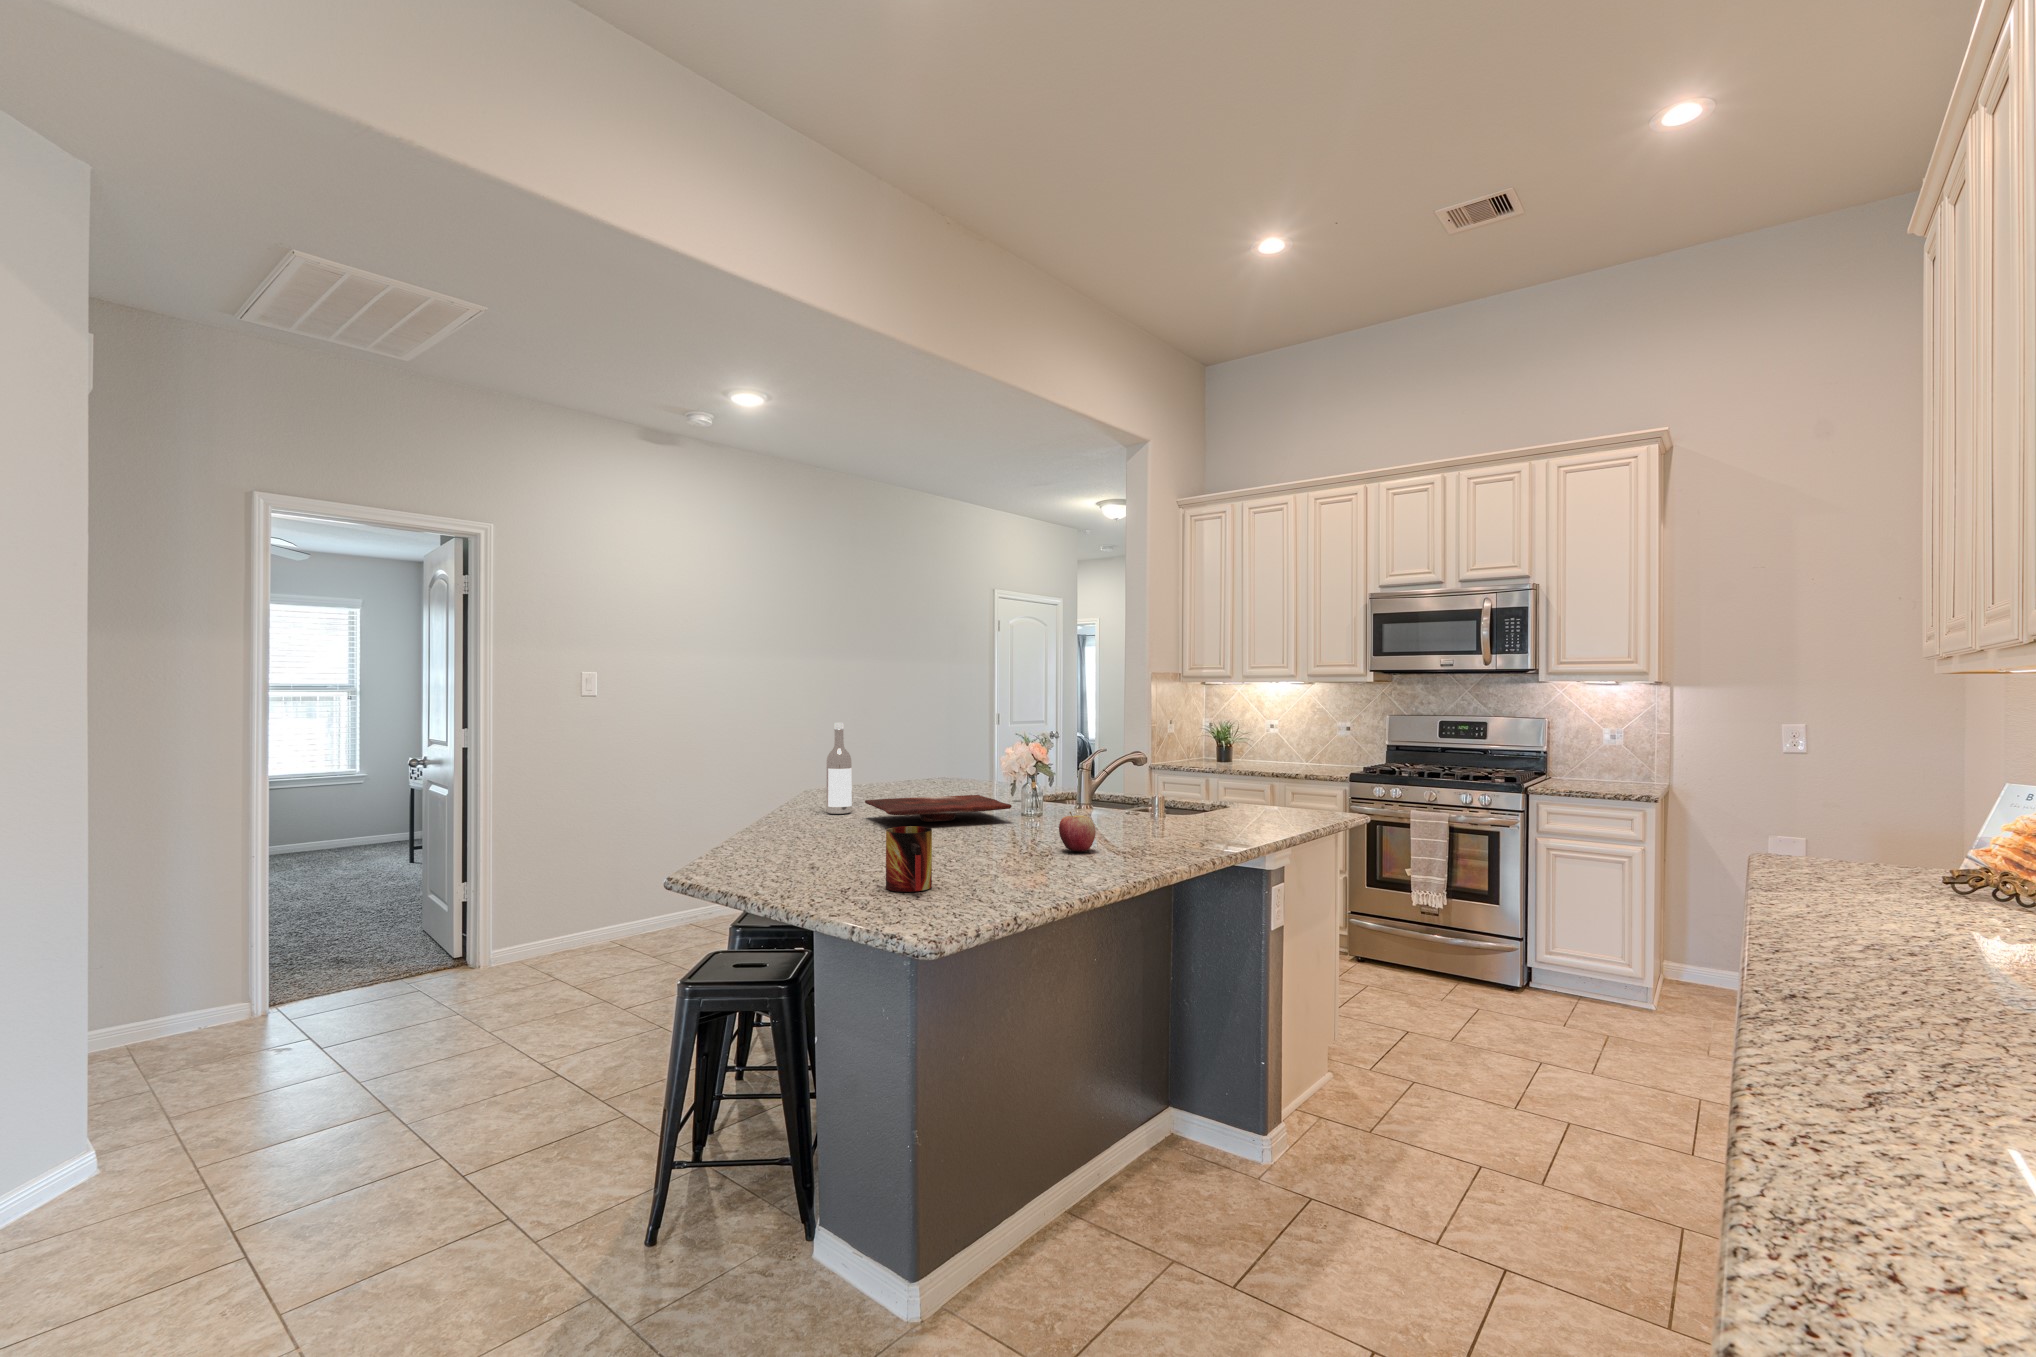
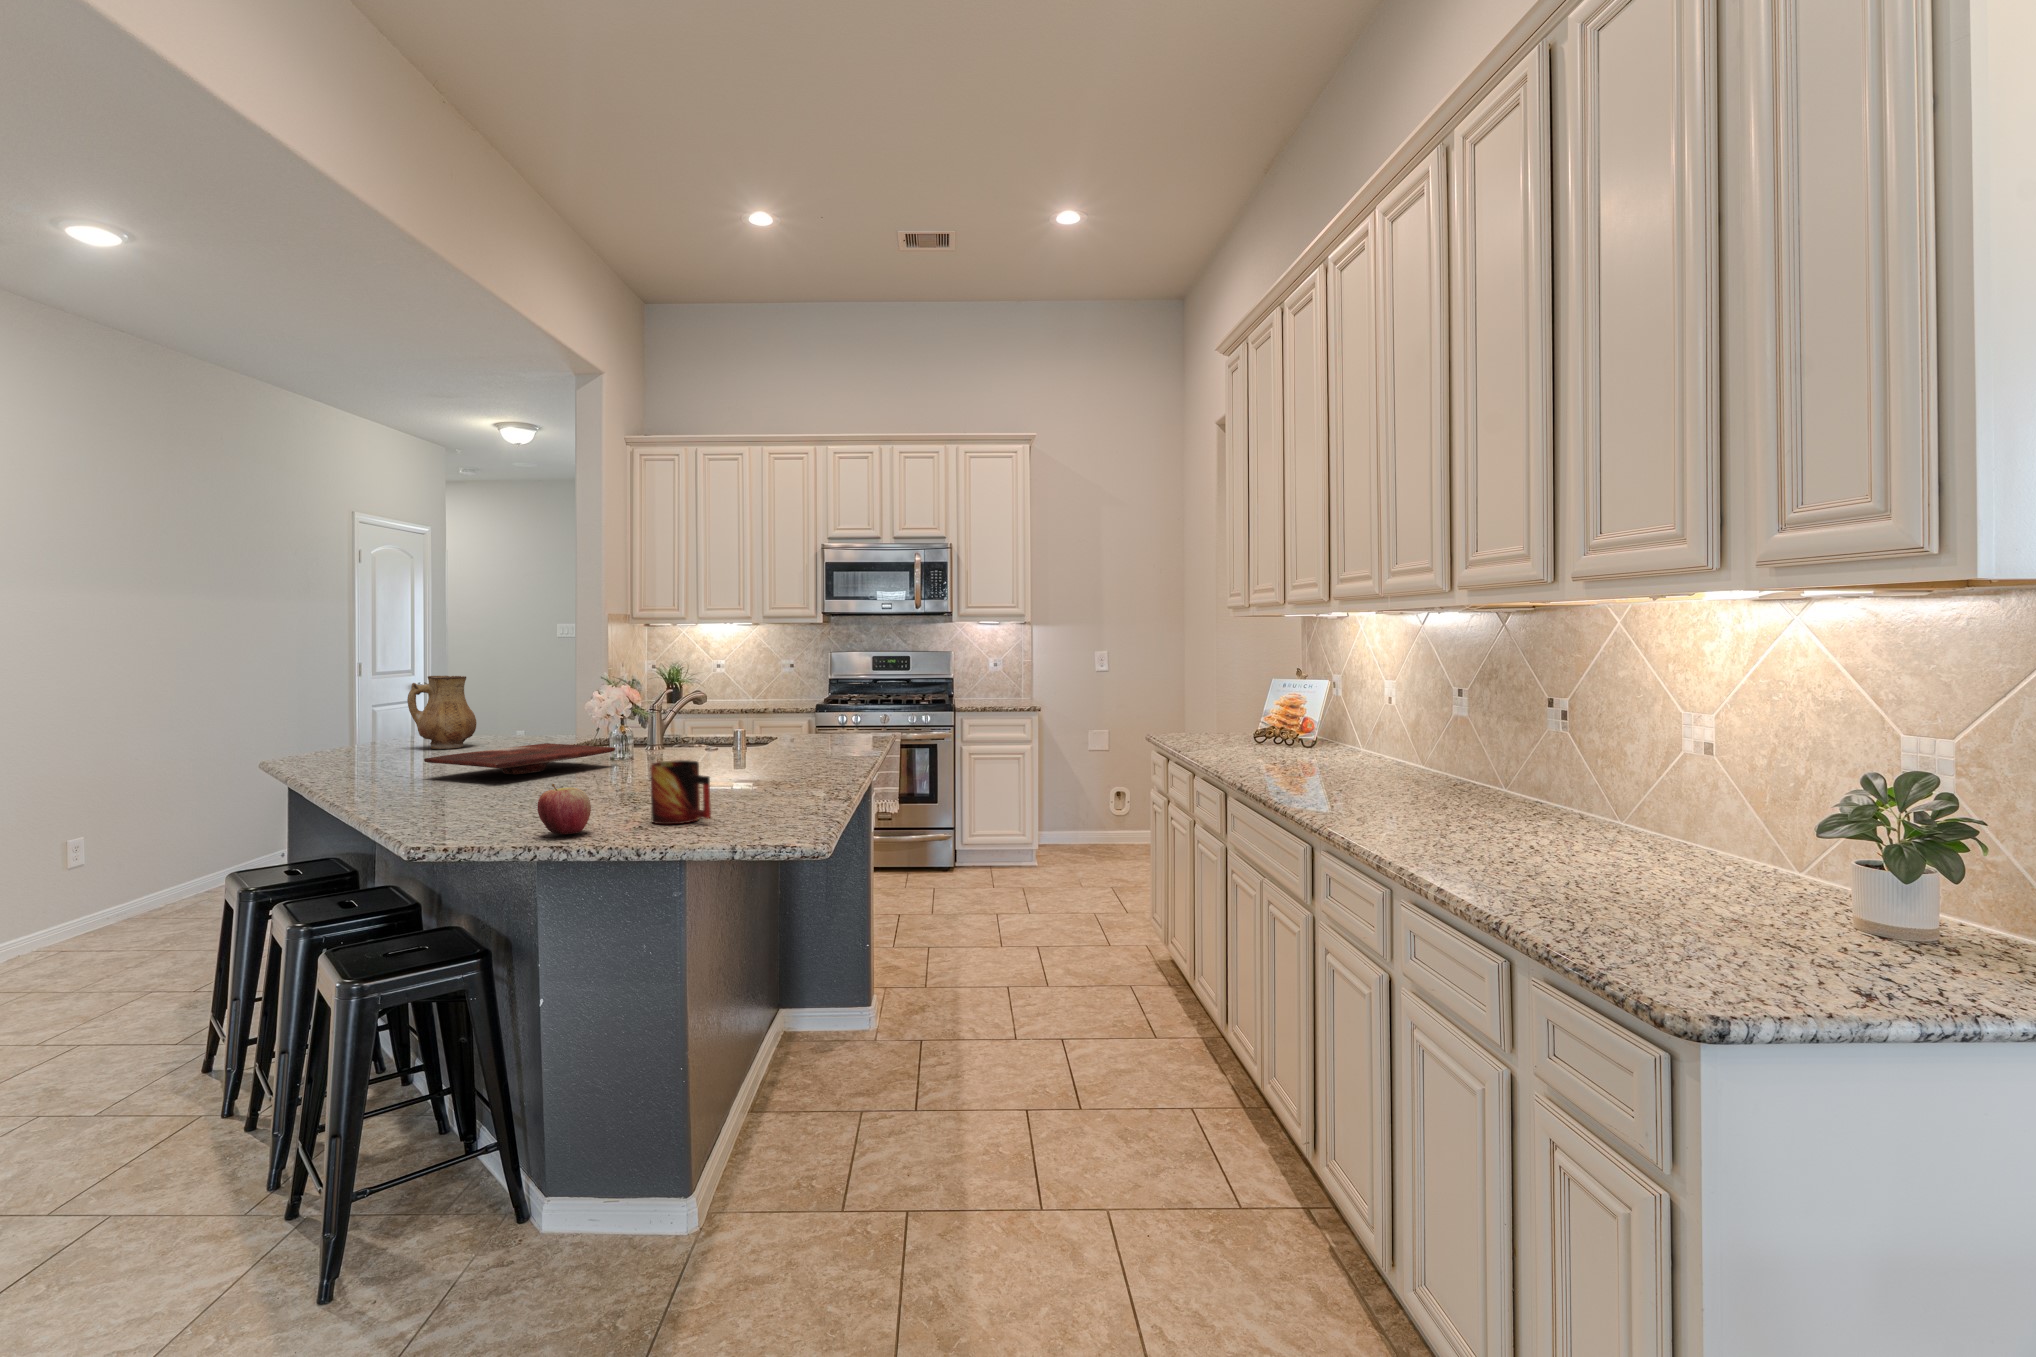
wine bottle: present [826,723,852,814] -> none [350,669,388,780]
ceramic pitcher: none [924,728,974,792] -> present [407,676,477,749]
apple: present [1059,812,1095,851] -> present [538,784,591,835]

